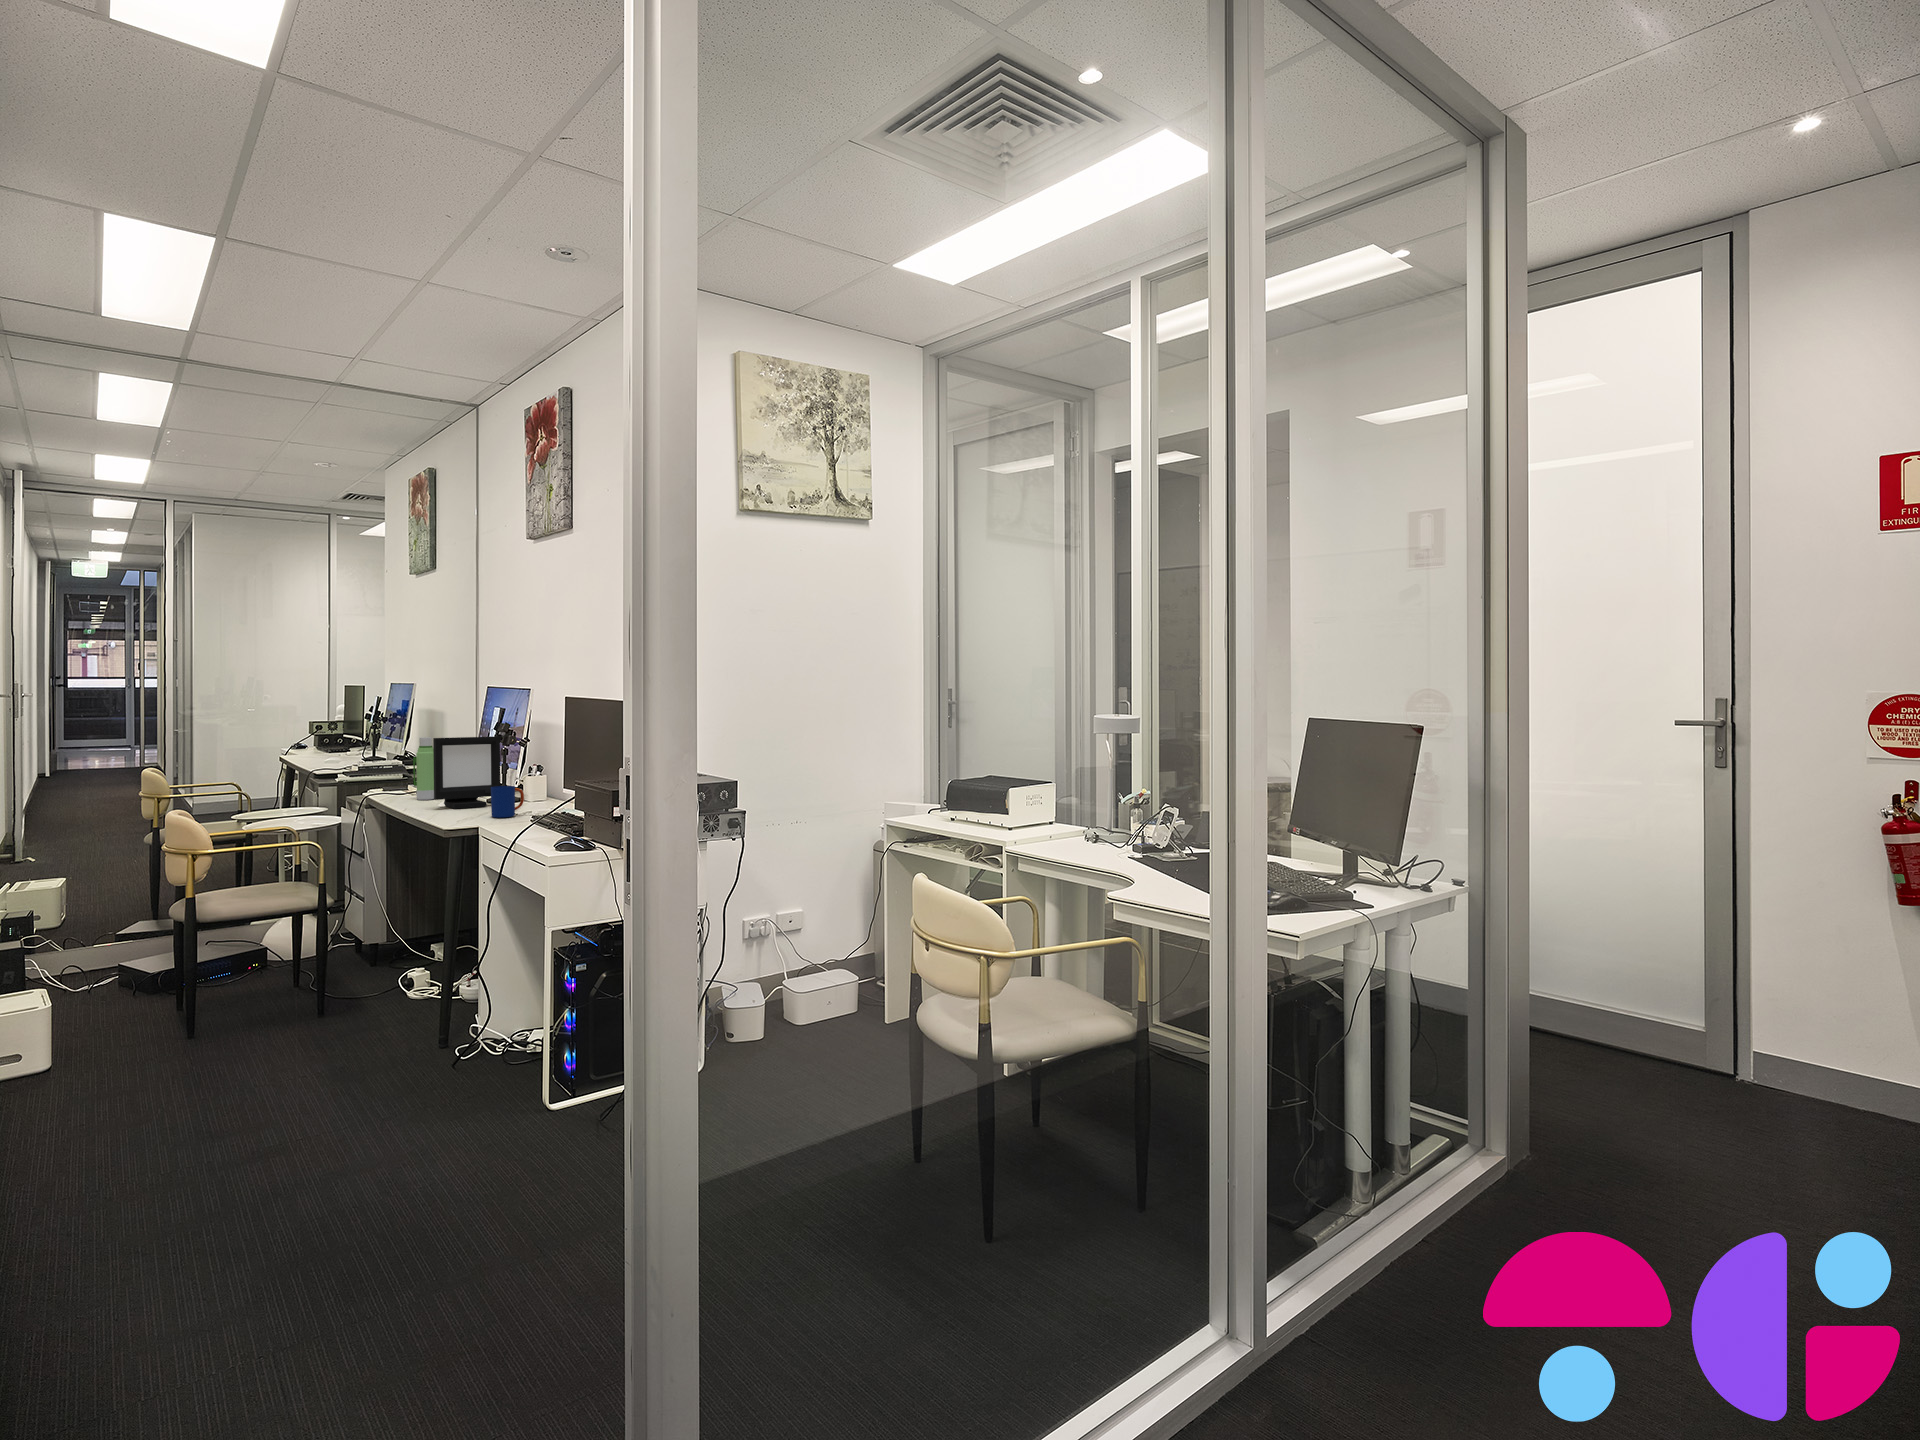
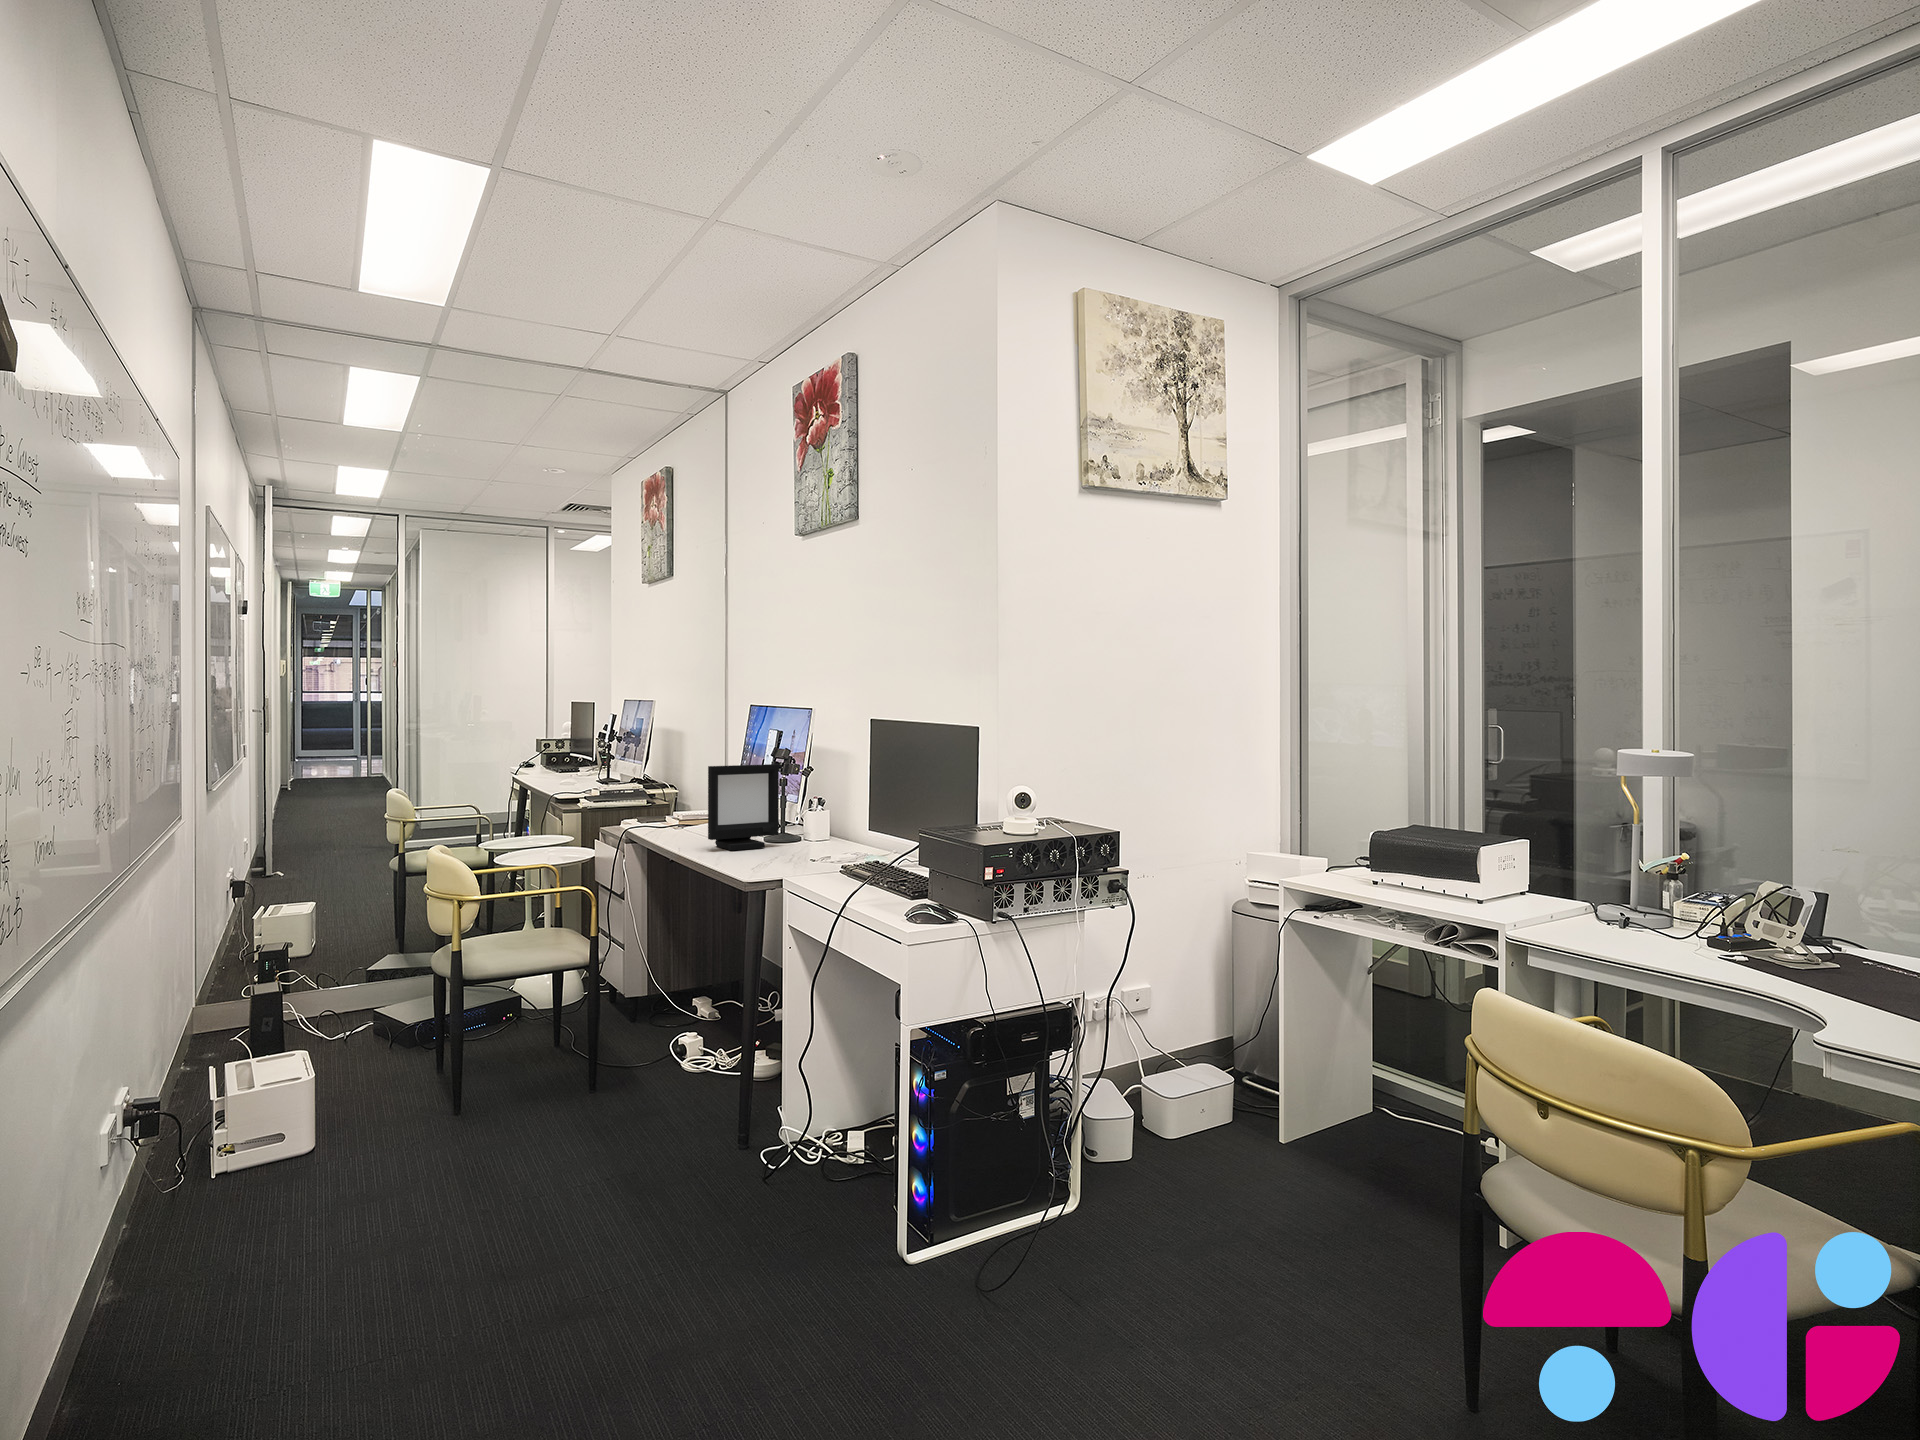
water bottle: present [413,737,434,800] -> none [674,764,698,837]
mug: present [491,786,524,818] -> none [783,826,819,865]

